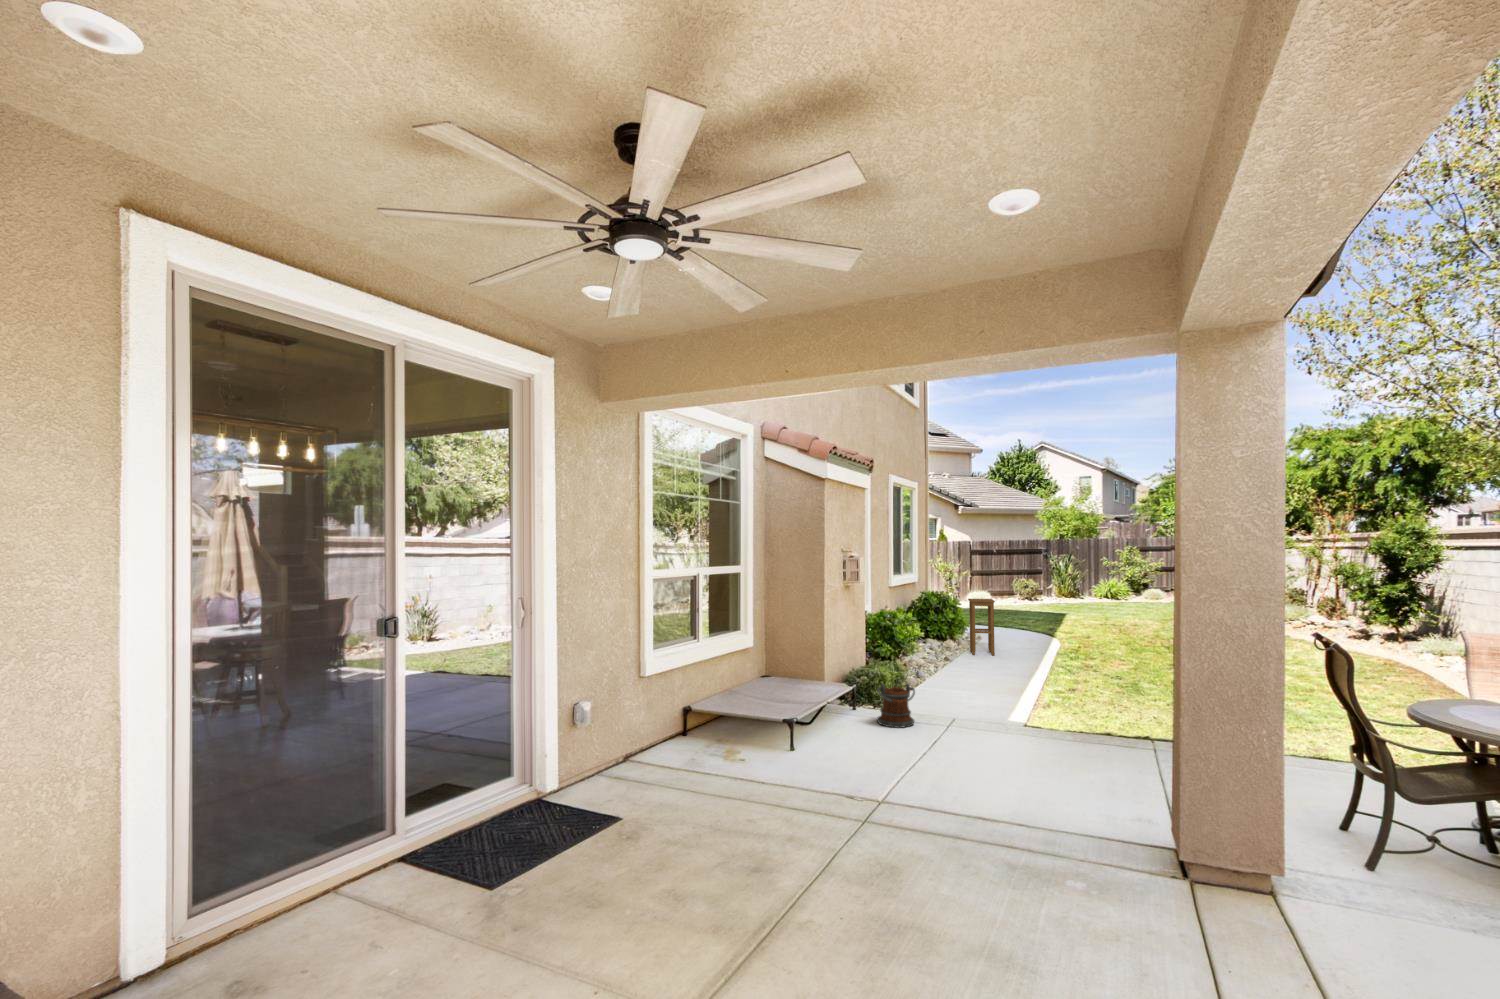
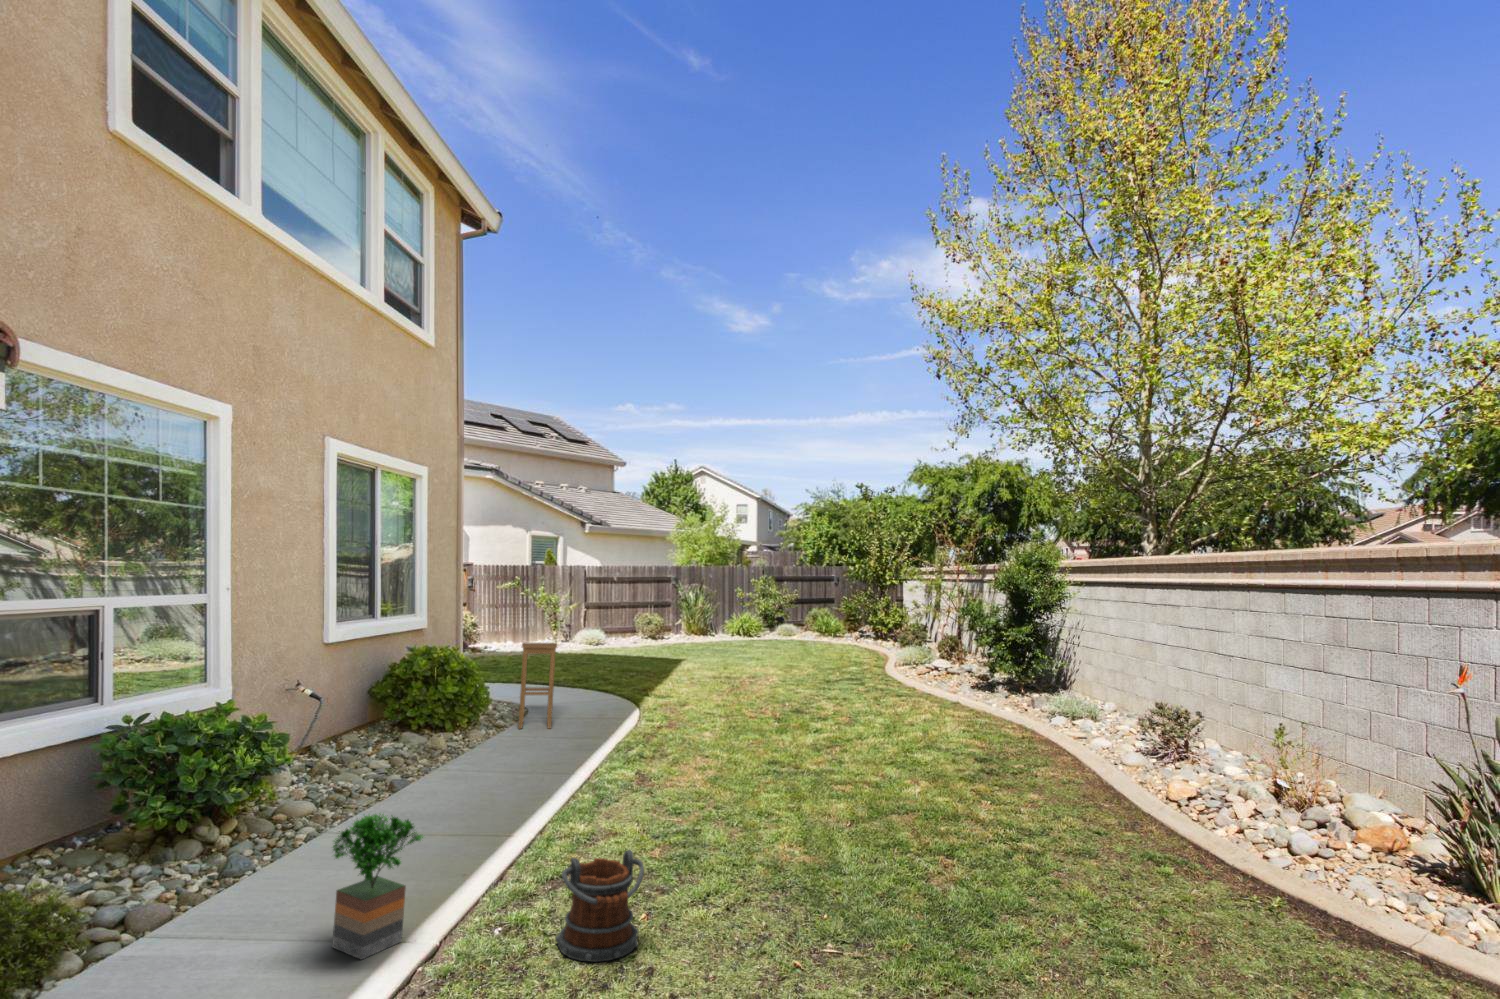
potted tree: none [955,676,996,741] -> present [332,814,423,959]
bucket: present [877,683,915,728] -> present [556,850,644,962]

